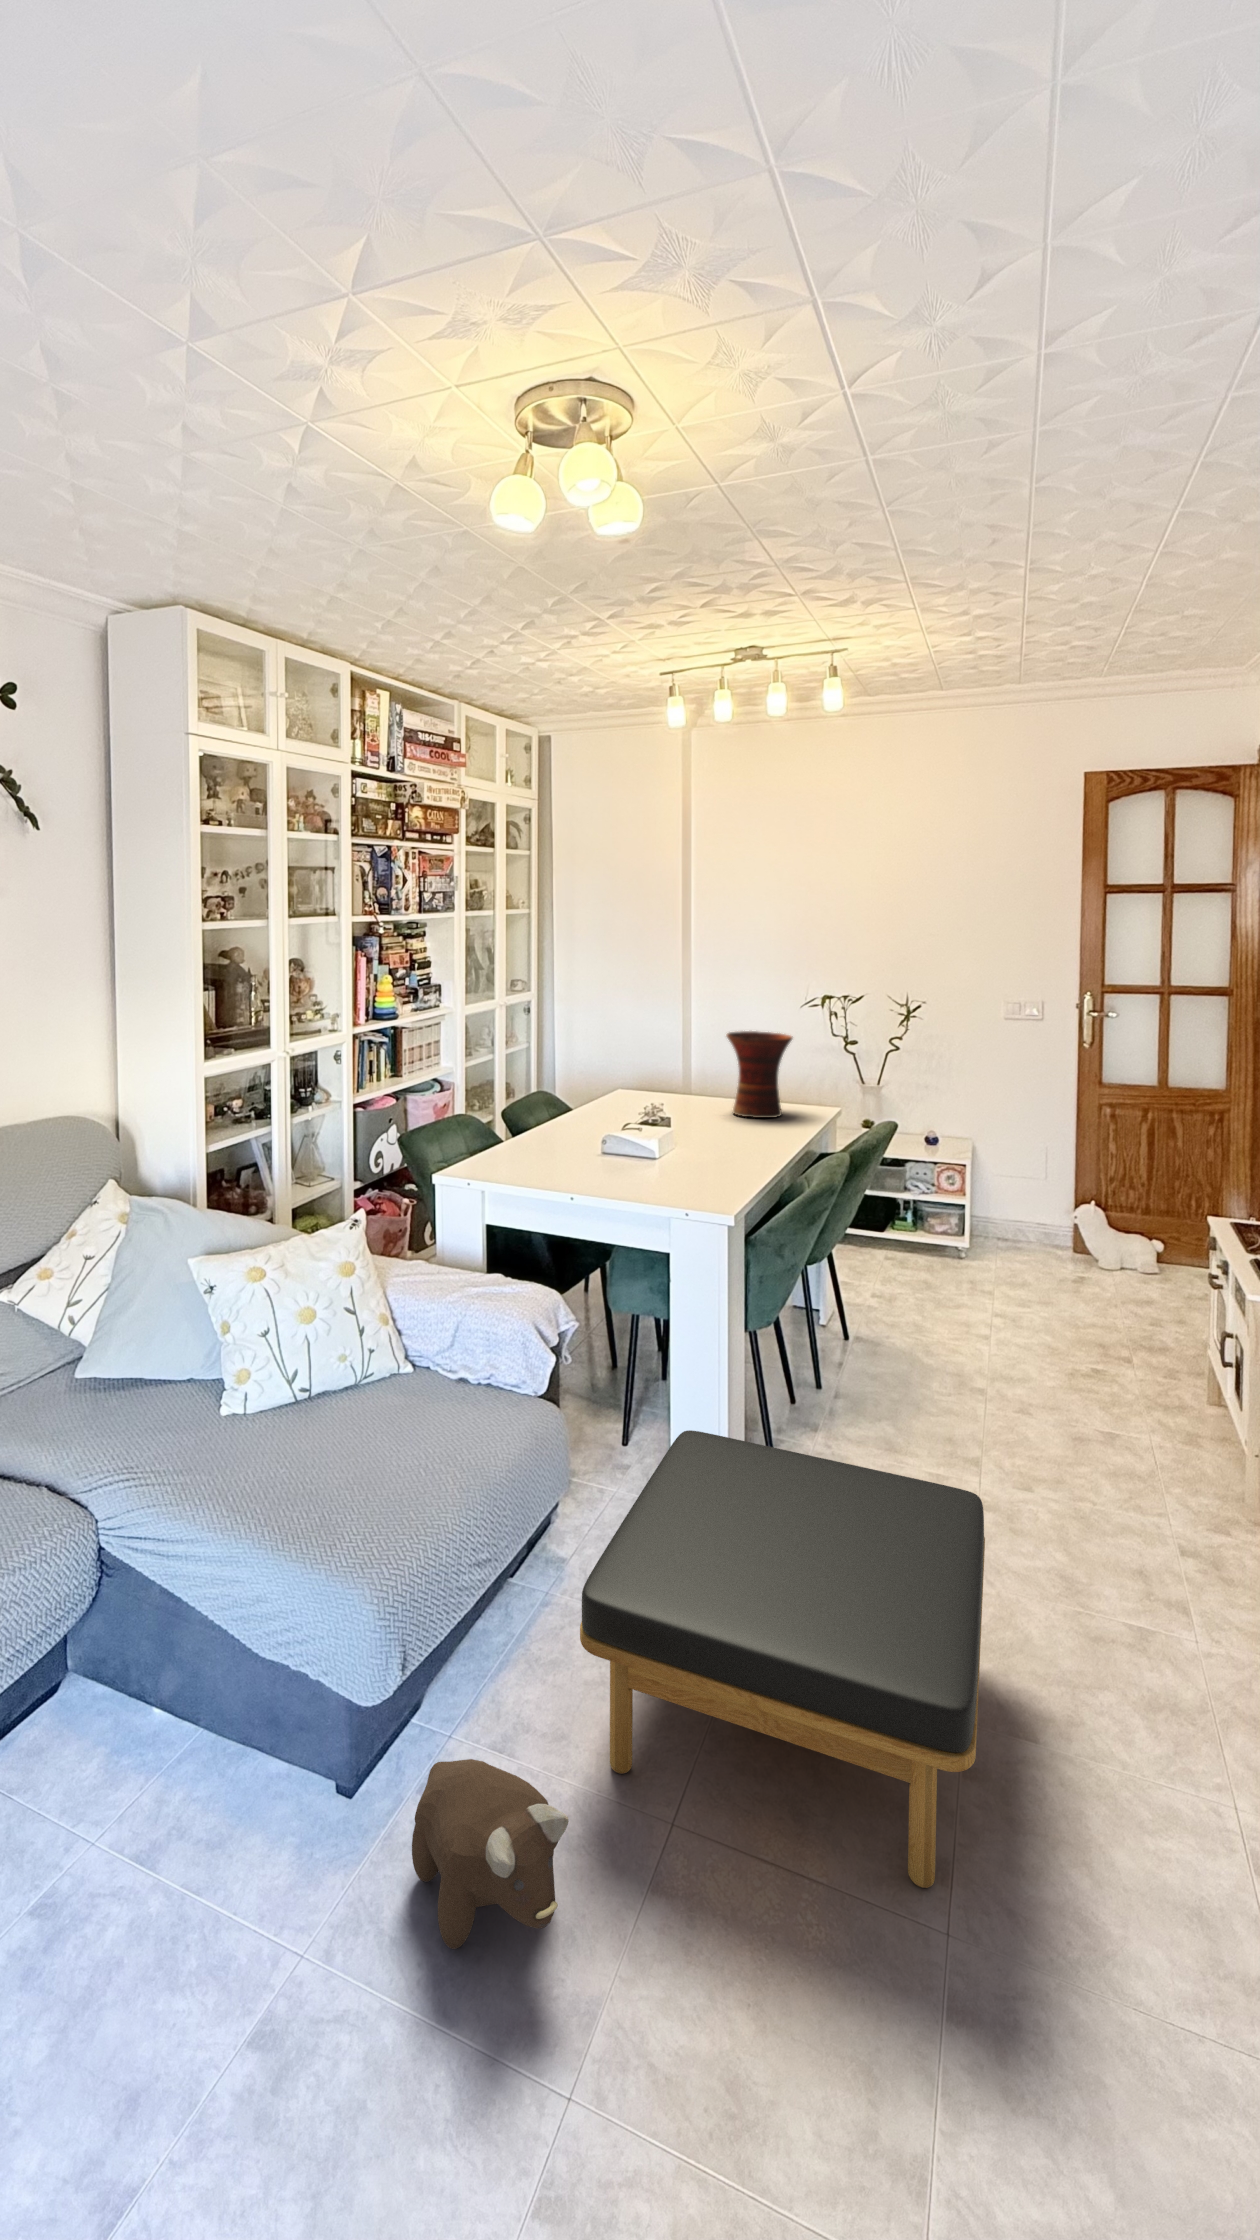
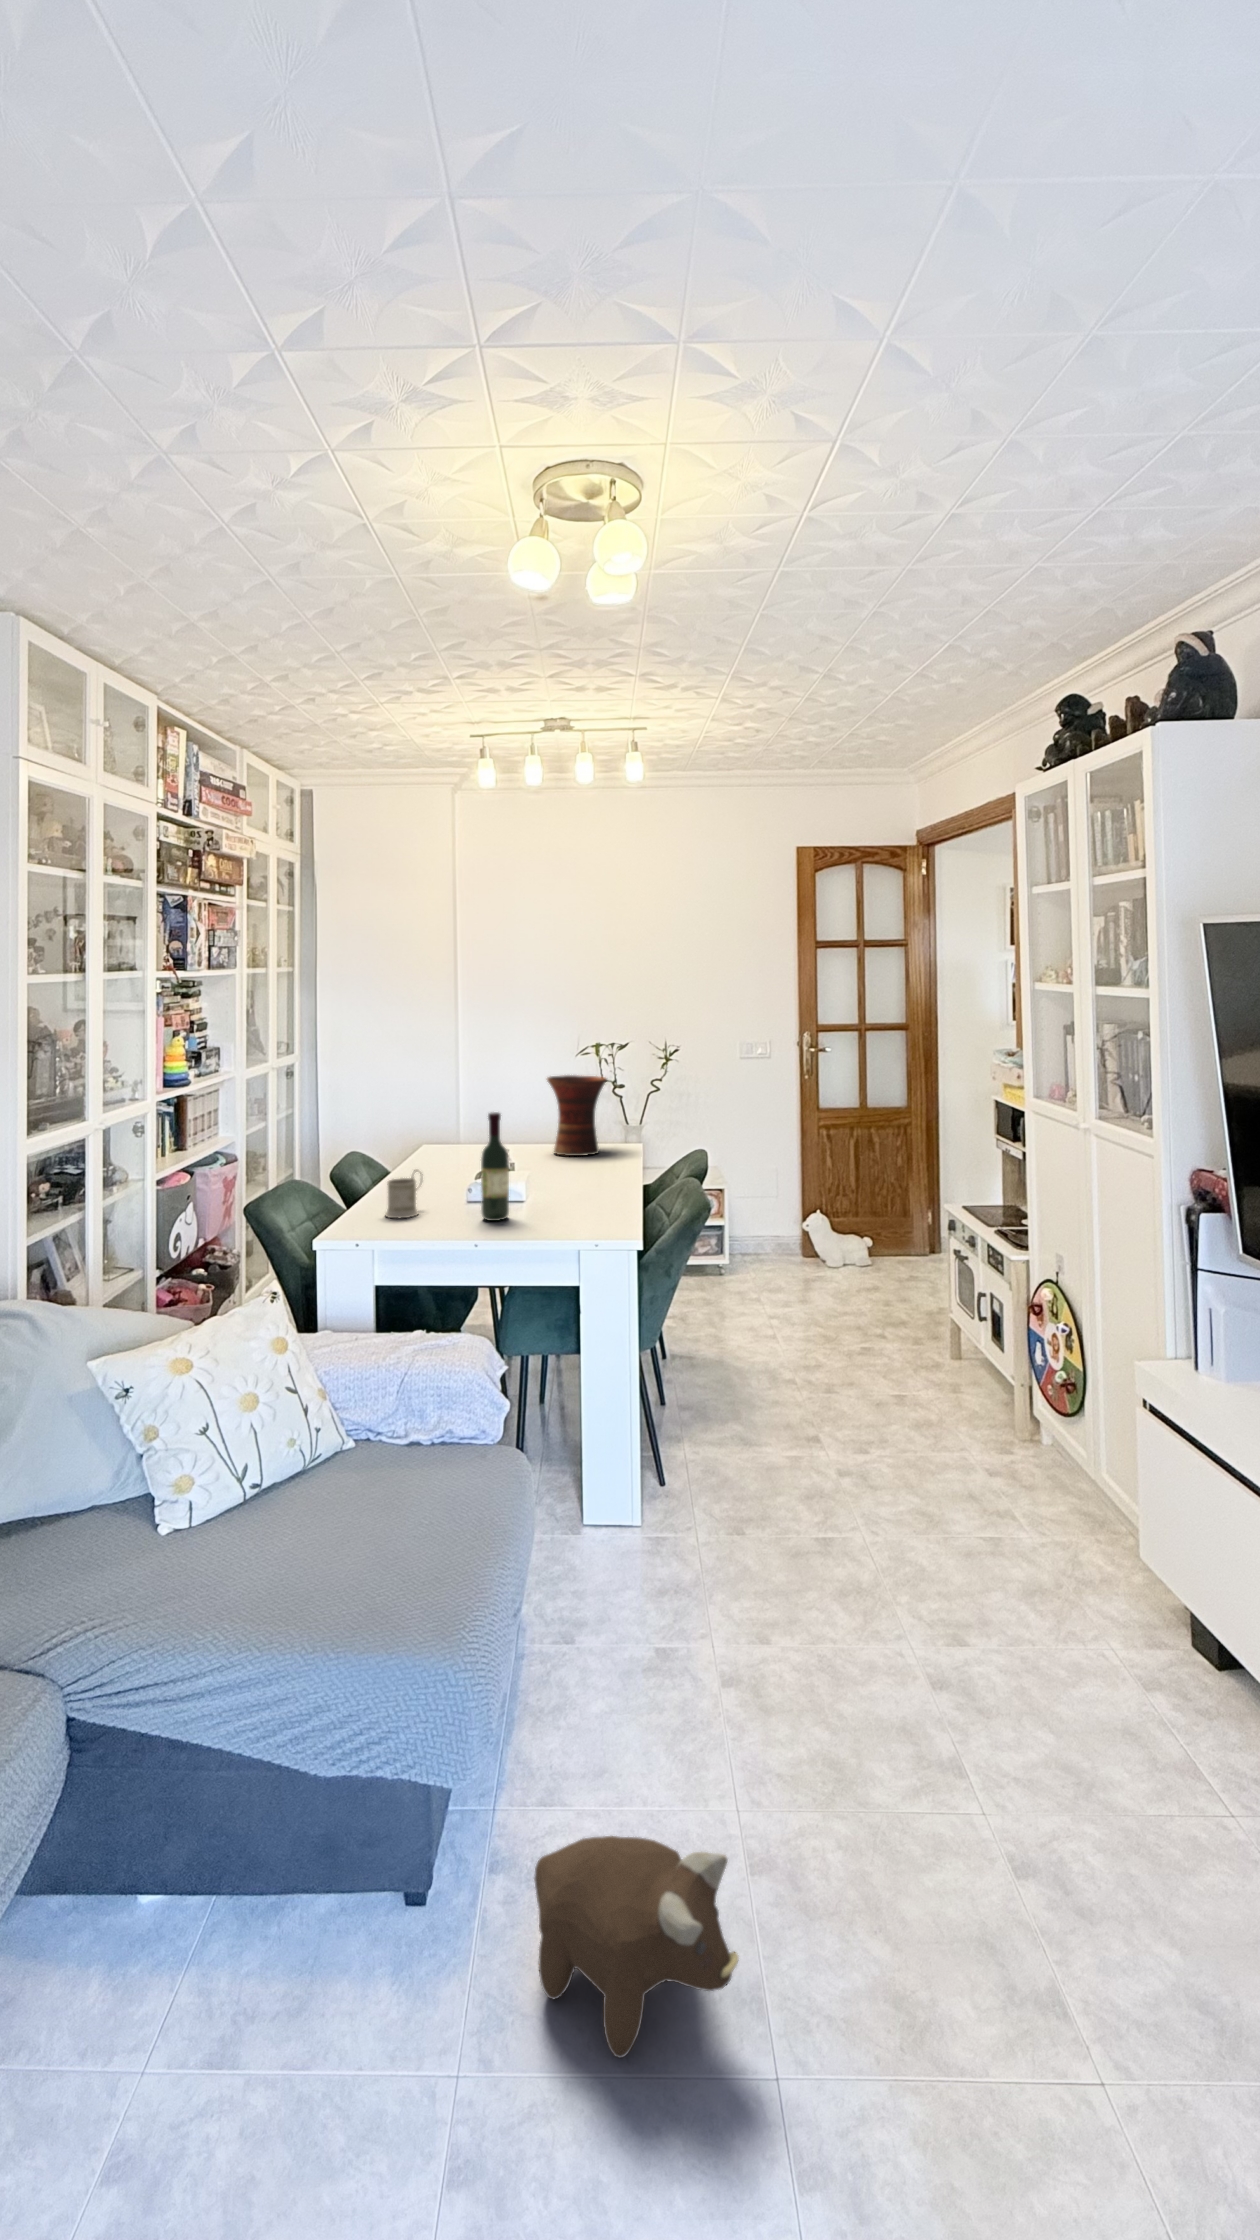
wine bottle: none [590,1072,618,1180] -> present [481,1112,509,1221]
mug: none [509,1120,550,1167] -> present [385,1169,422,1218]
ottoman: present [580,1430,985,1888] -> none [632,1450,1019,1813]

